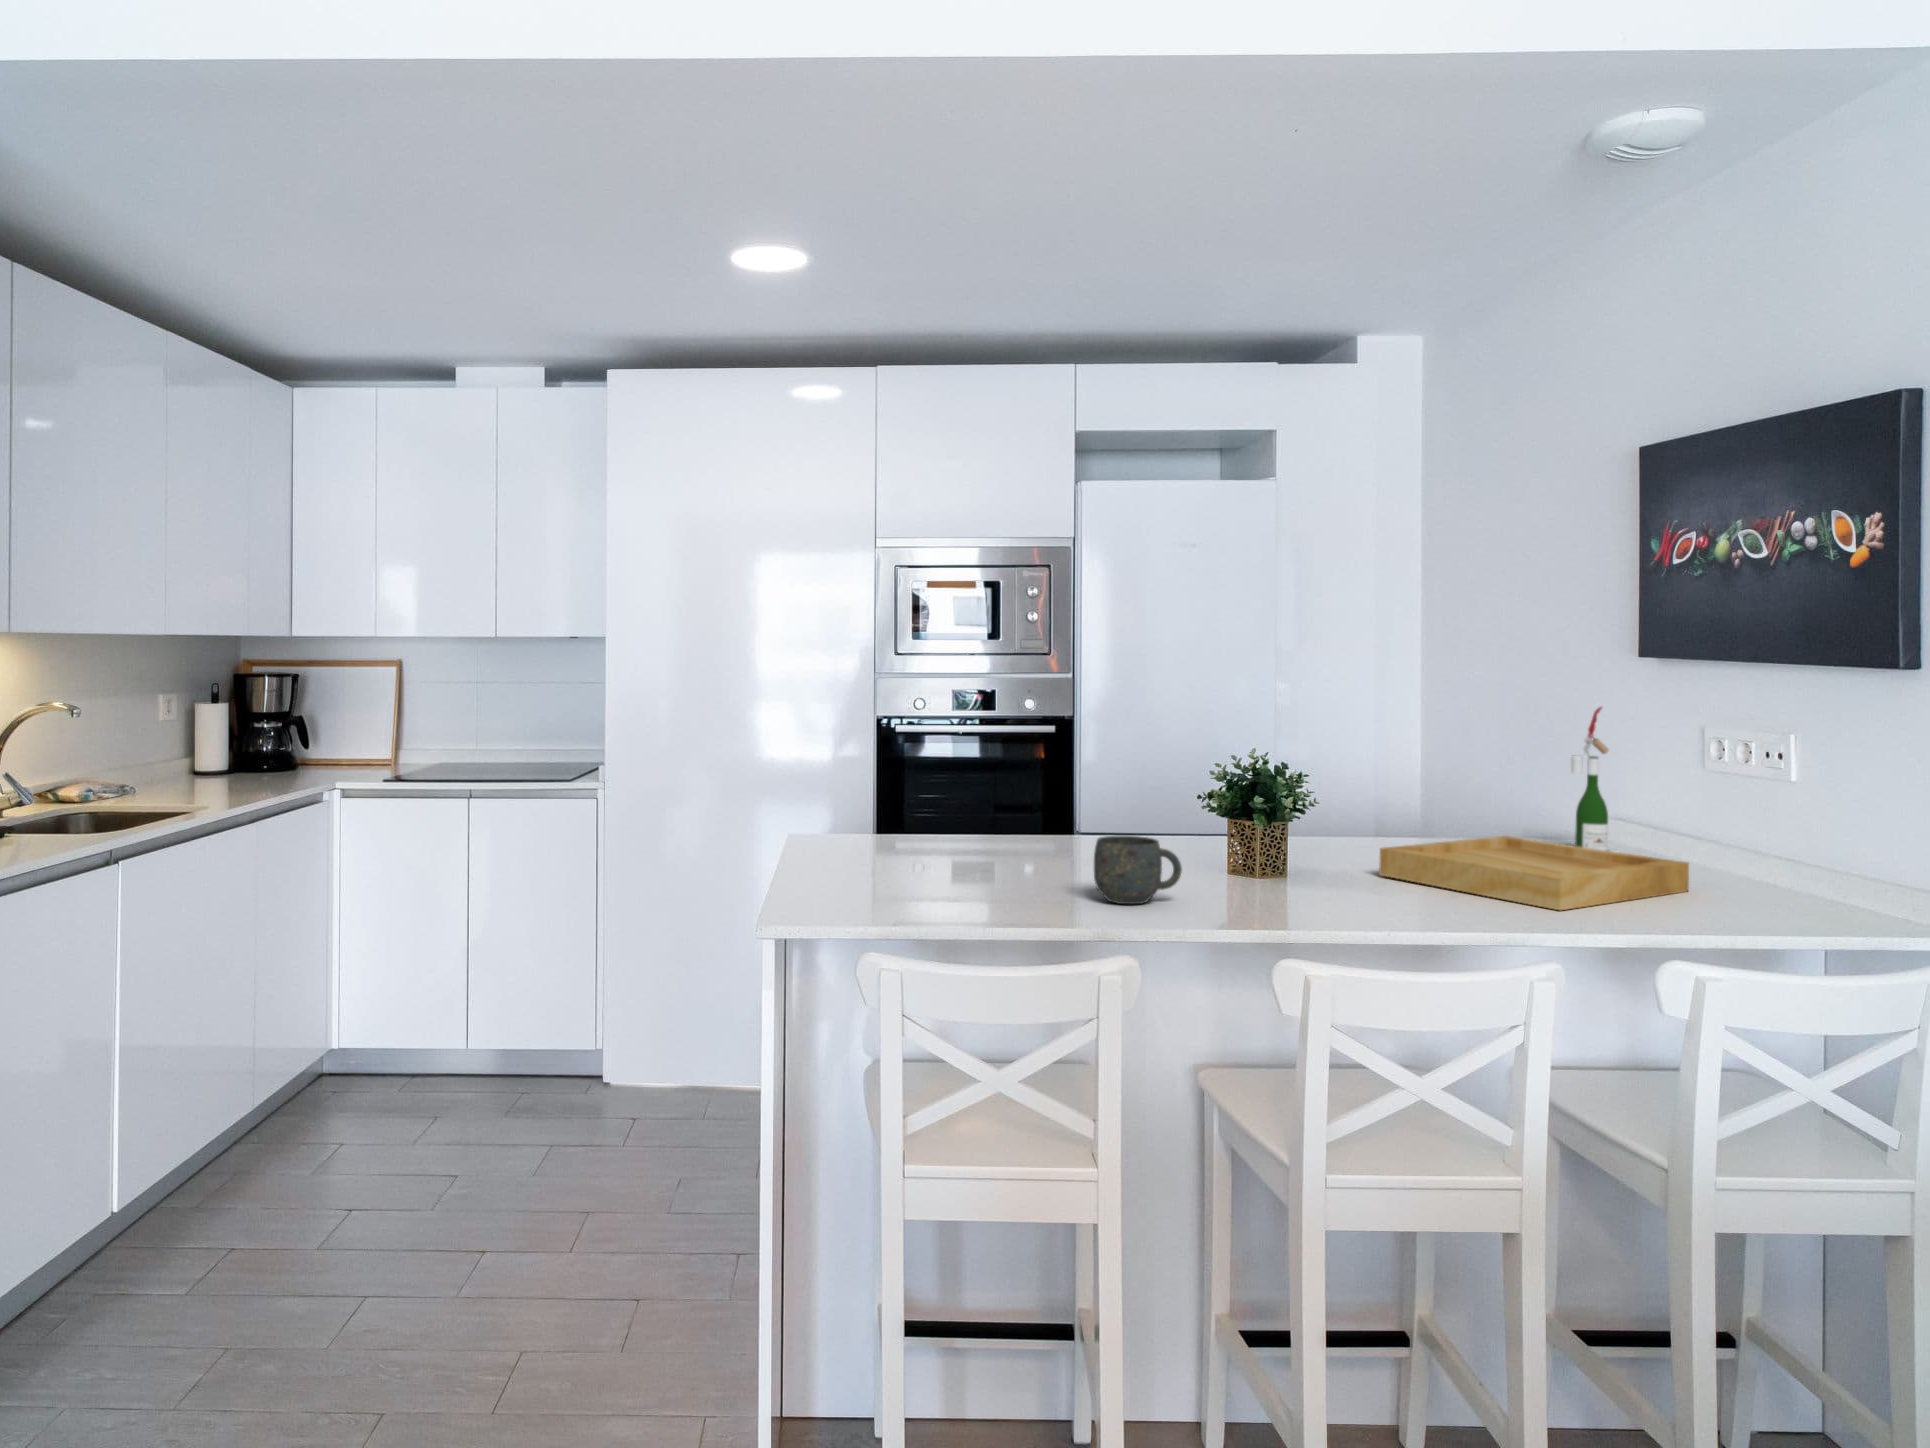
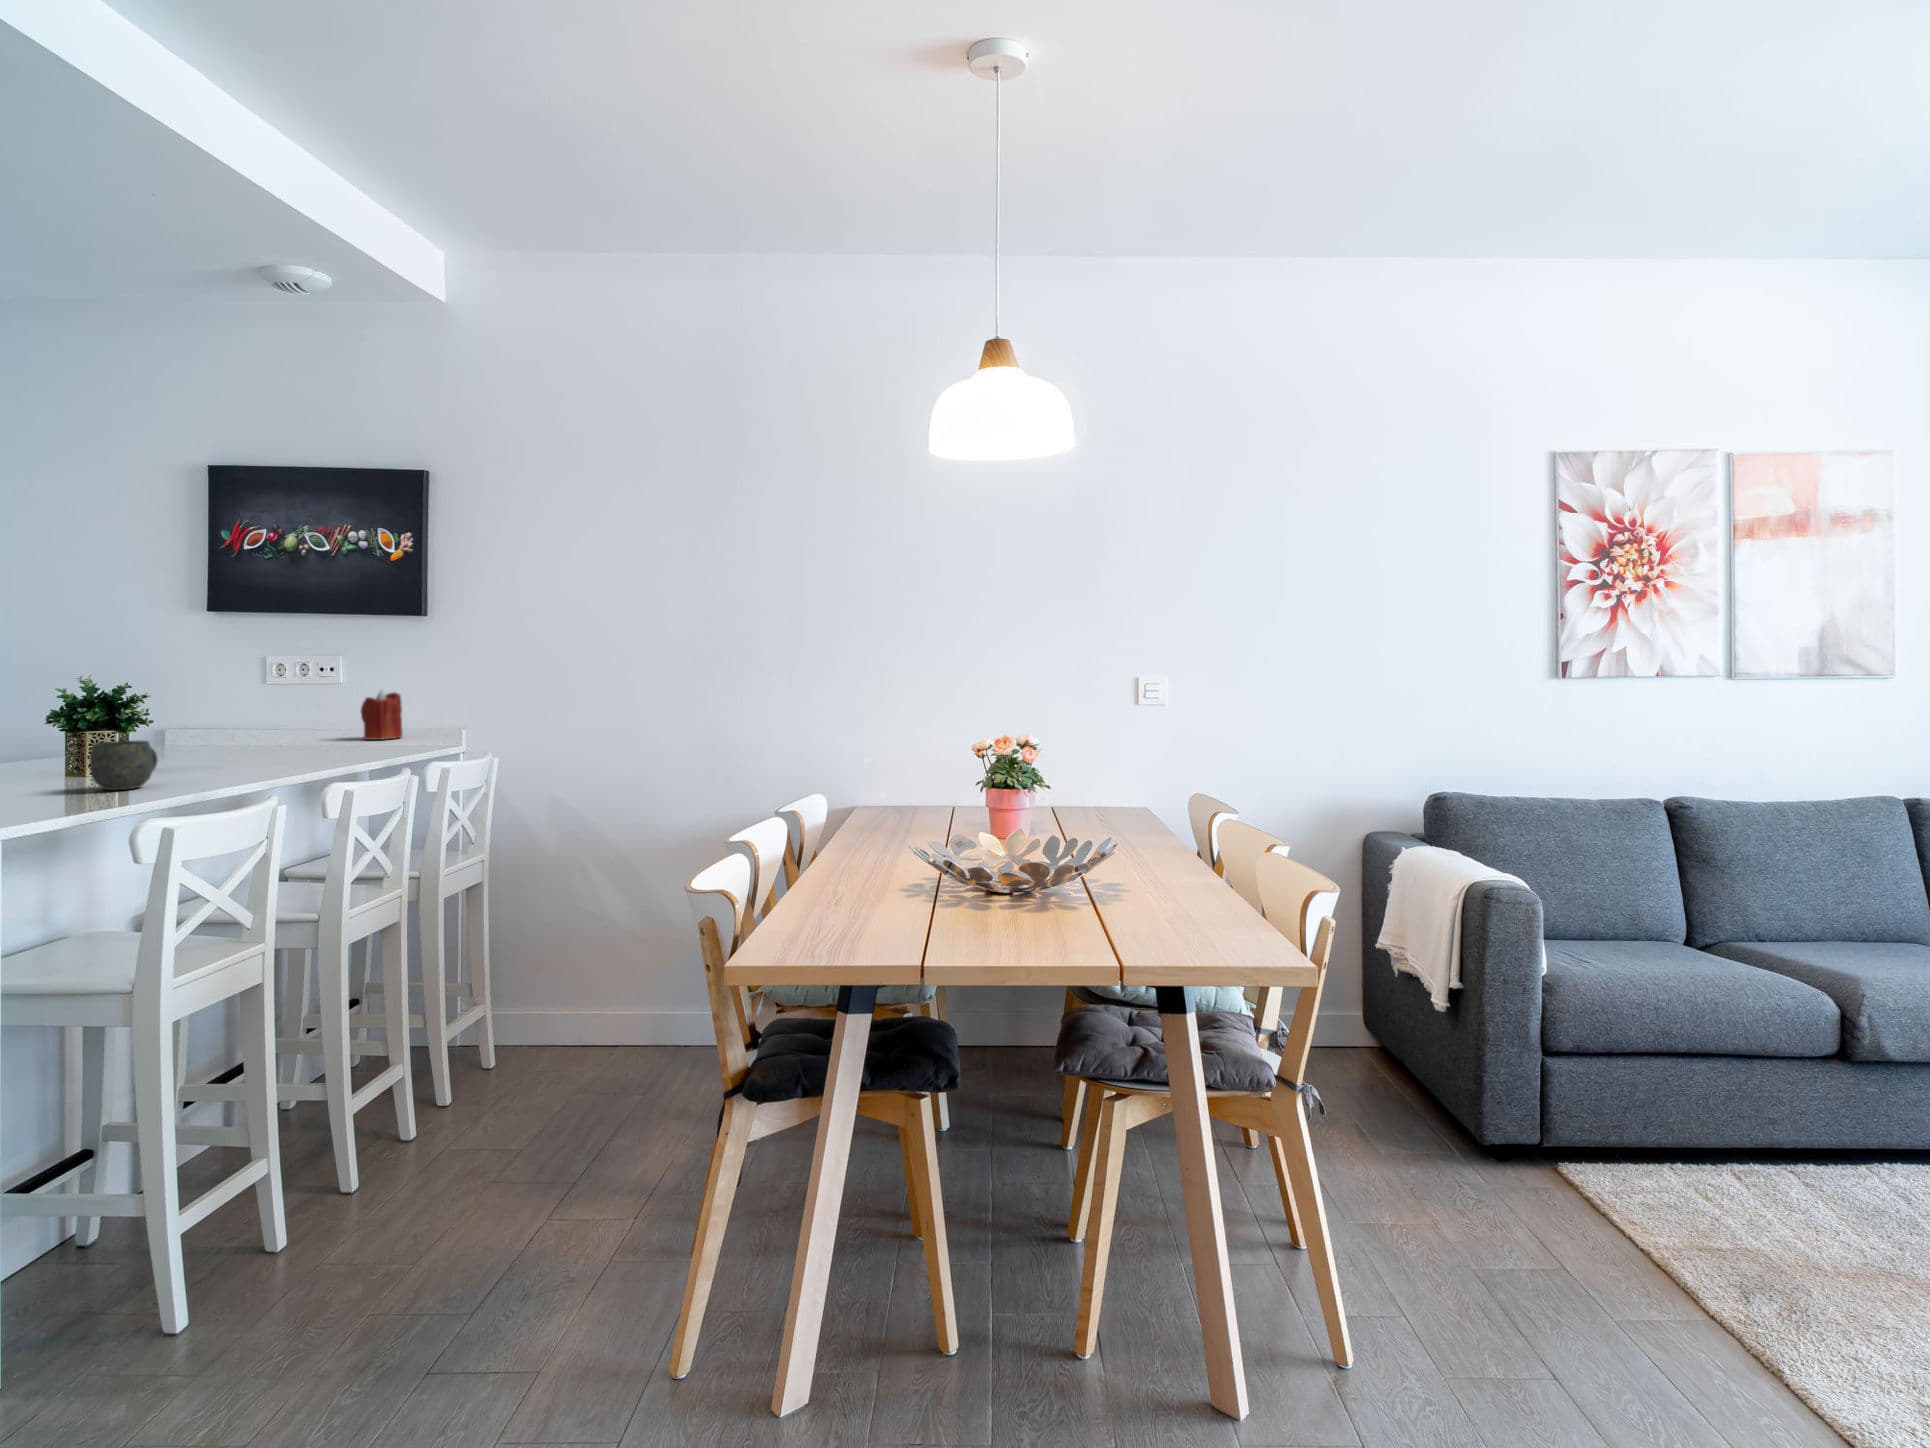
wine bottle: present [1571,707,1619,852] -> none [174,642,206,741]
candle: none [1736,815,1814,914] -> present [361,690,403,740]
tray: present [1379,836,1689,910] -> none [169,725,326,761]

